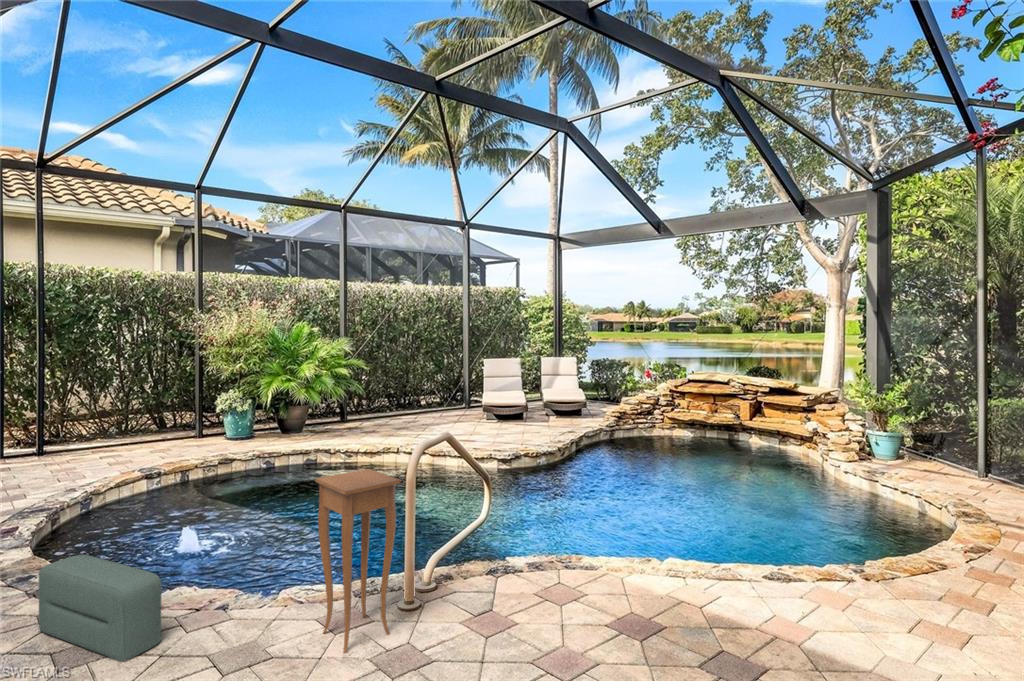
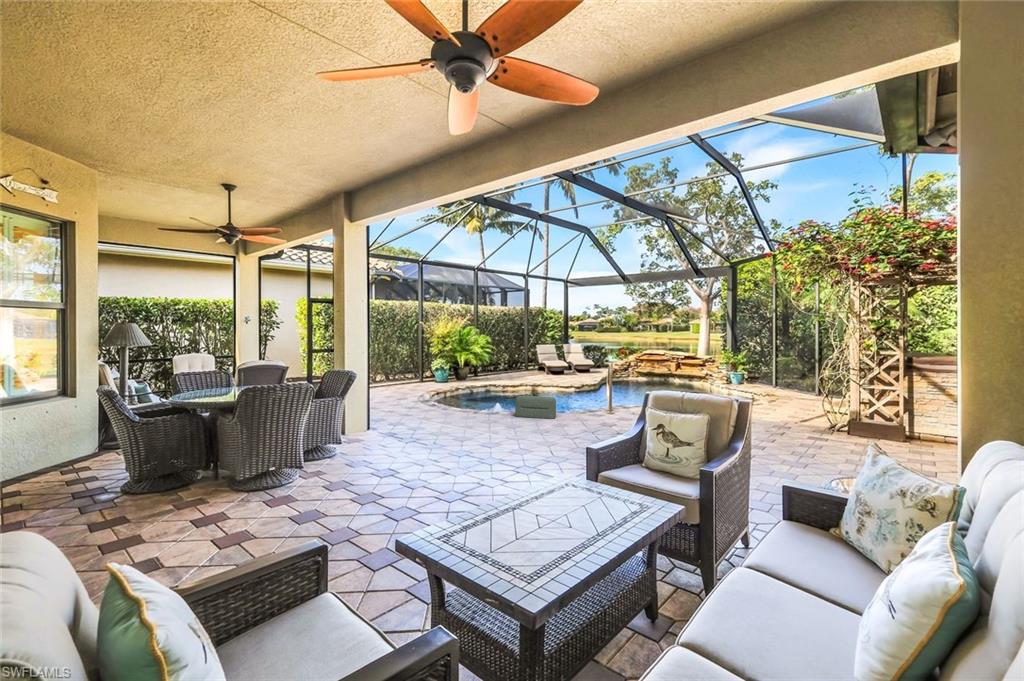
side table: present [315,469,401,653] -> none [595,369,619,417]

